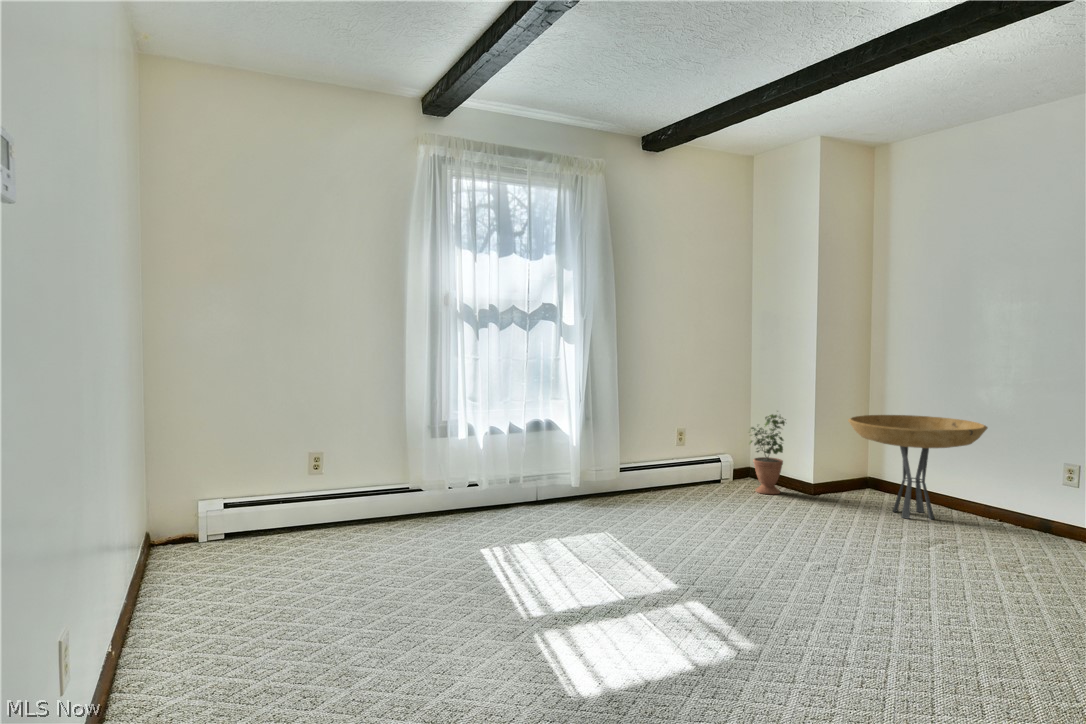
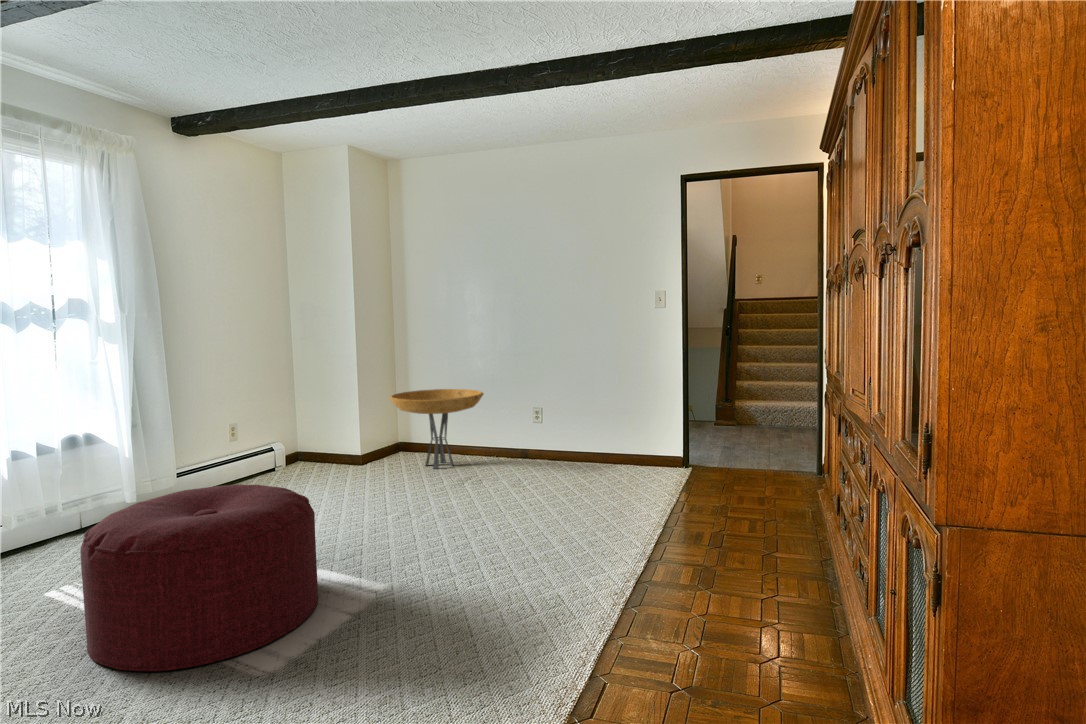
potted plant: present [749,414,786,494] -> none [302,397,336,472]
ottoman: none [473,484,678,665] -> present [80,484,319,671]

